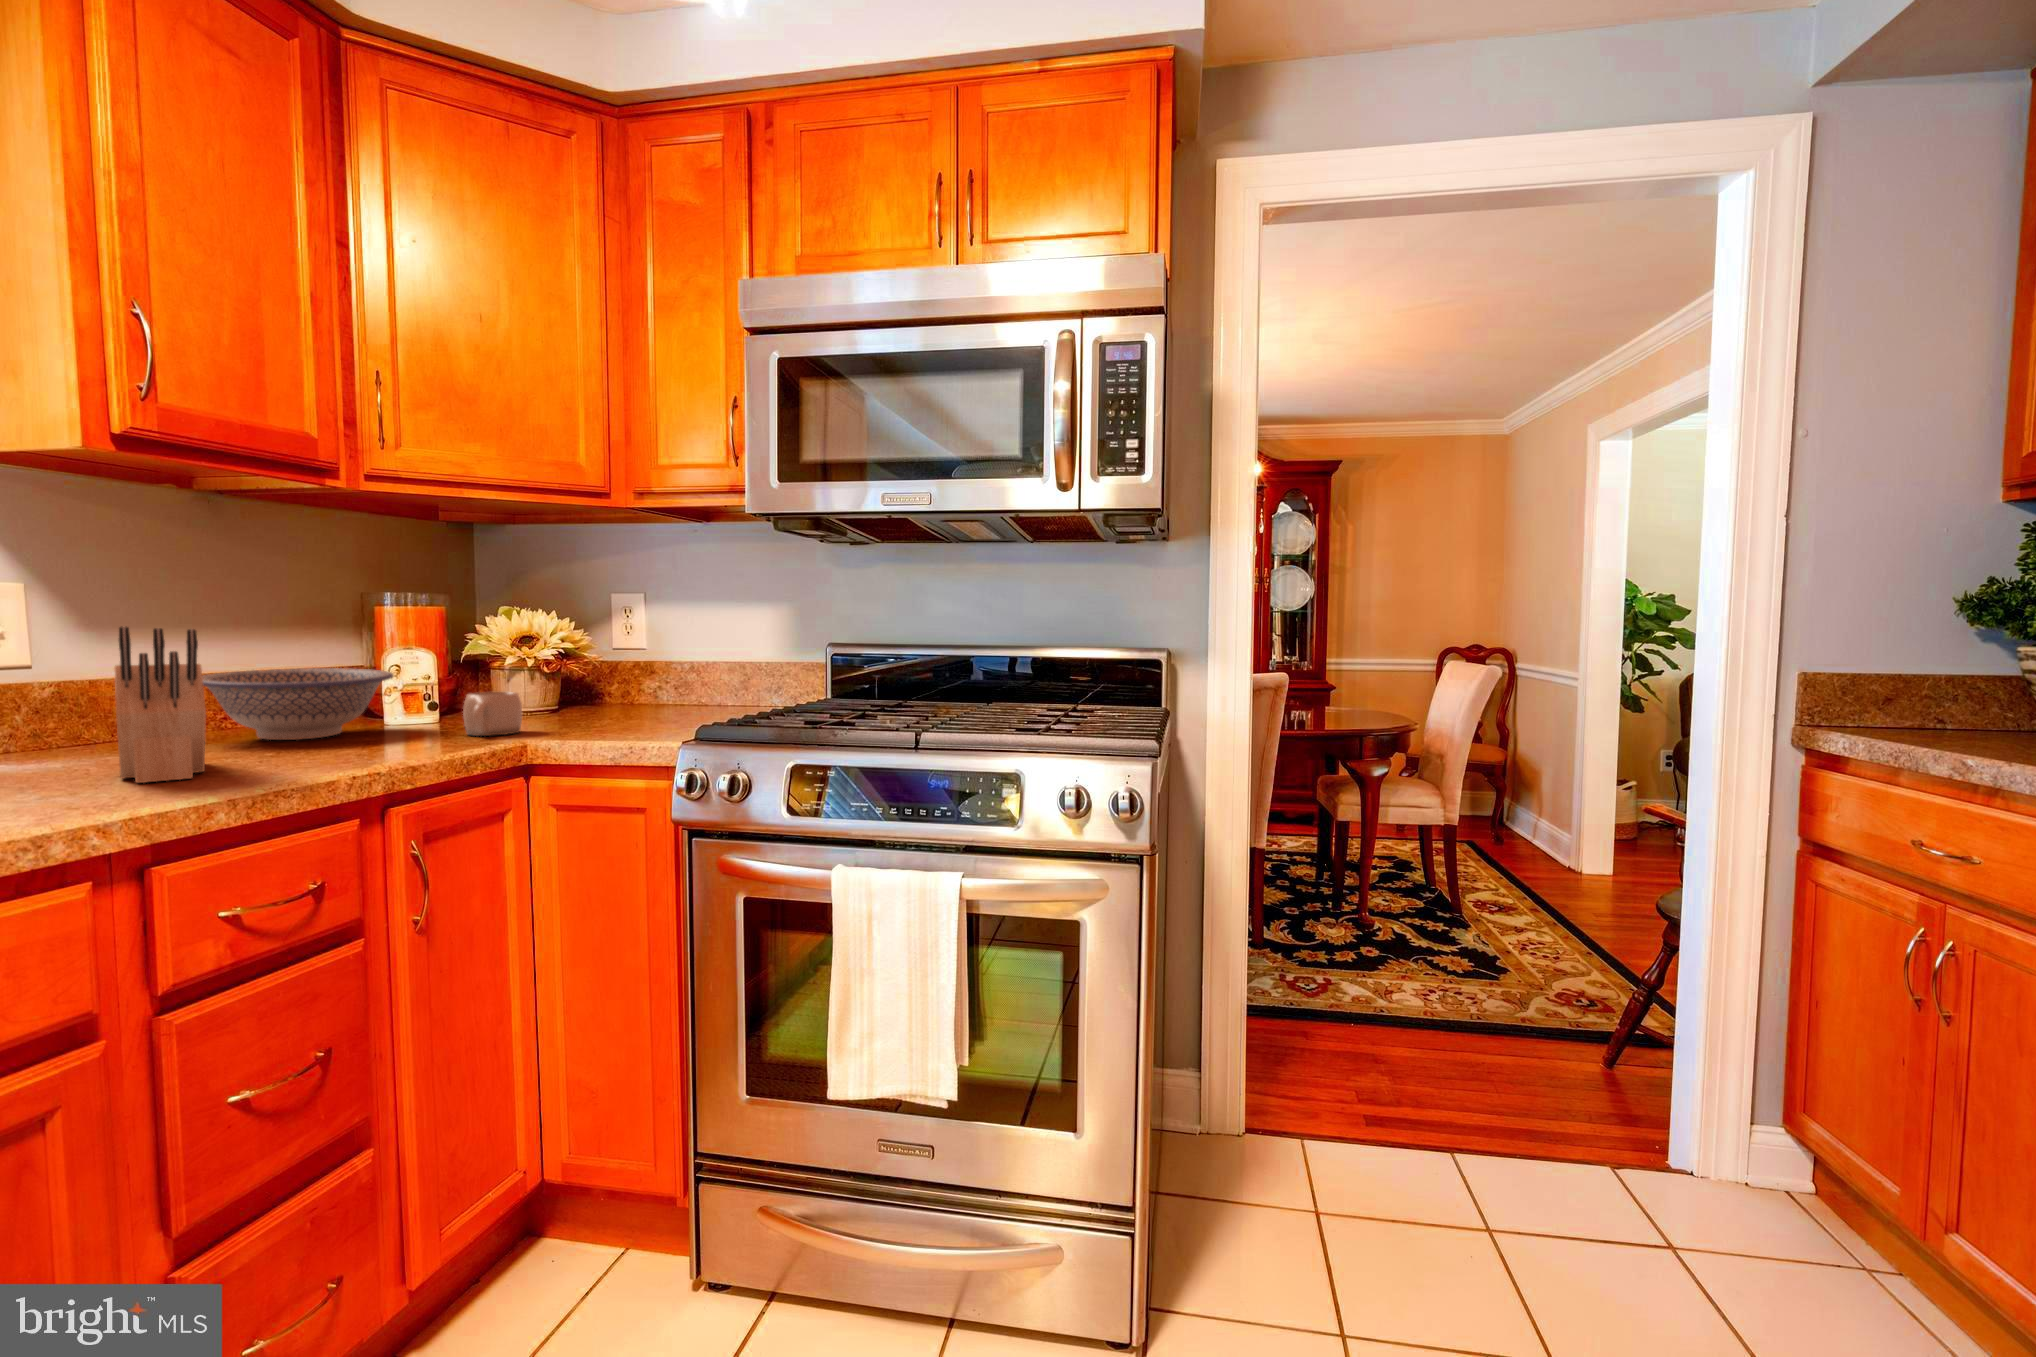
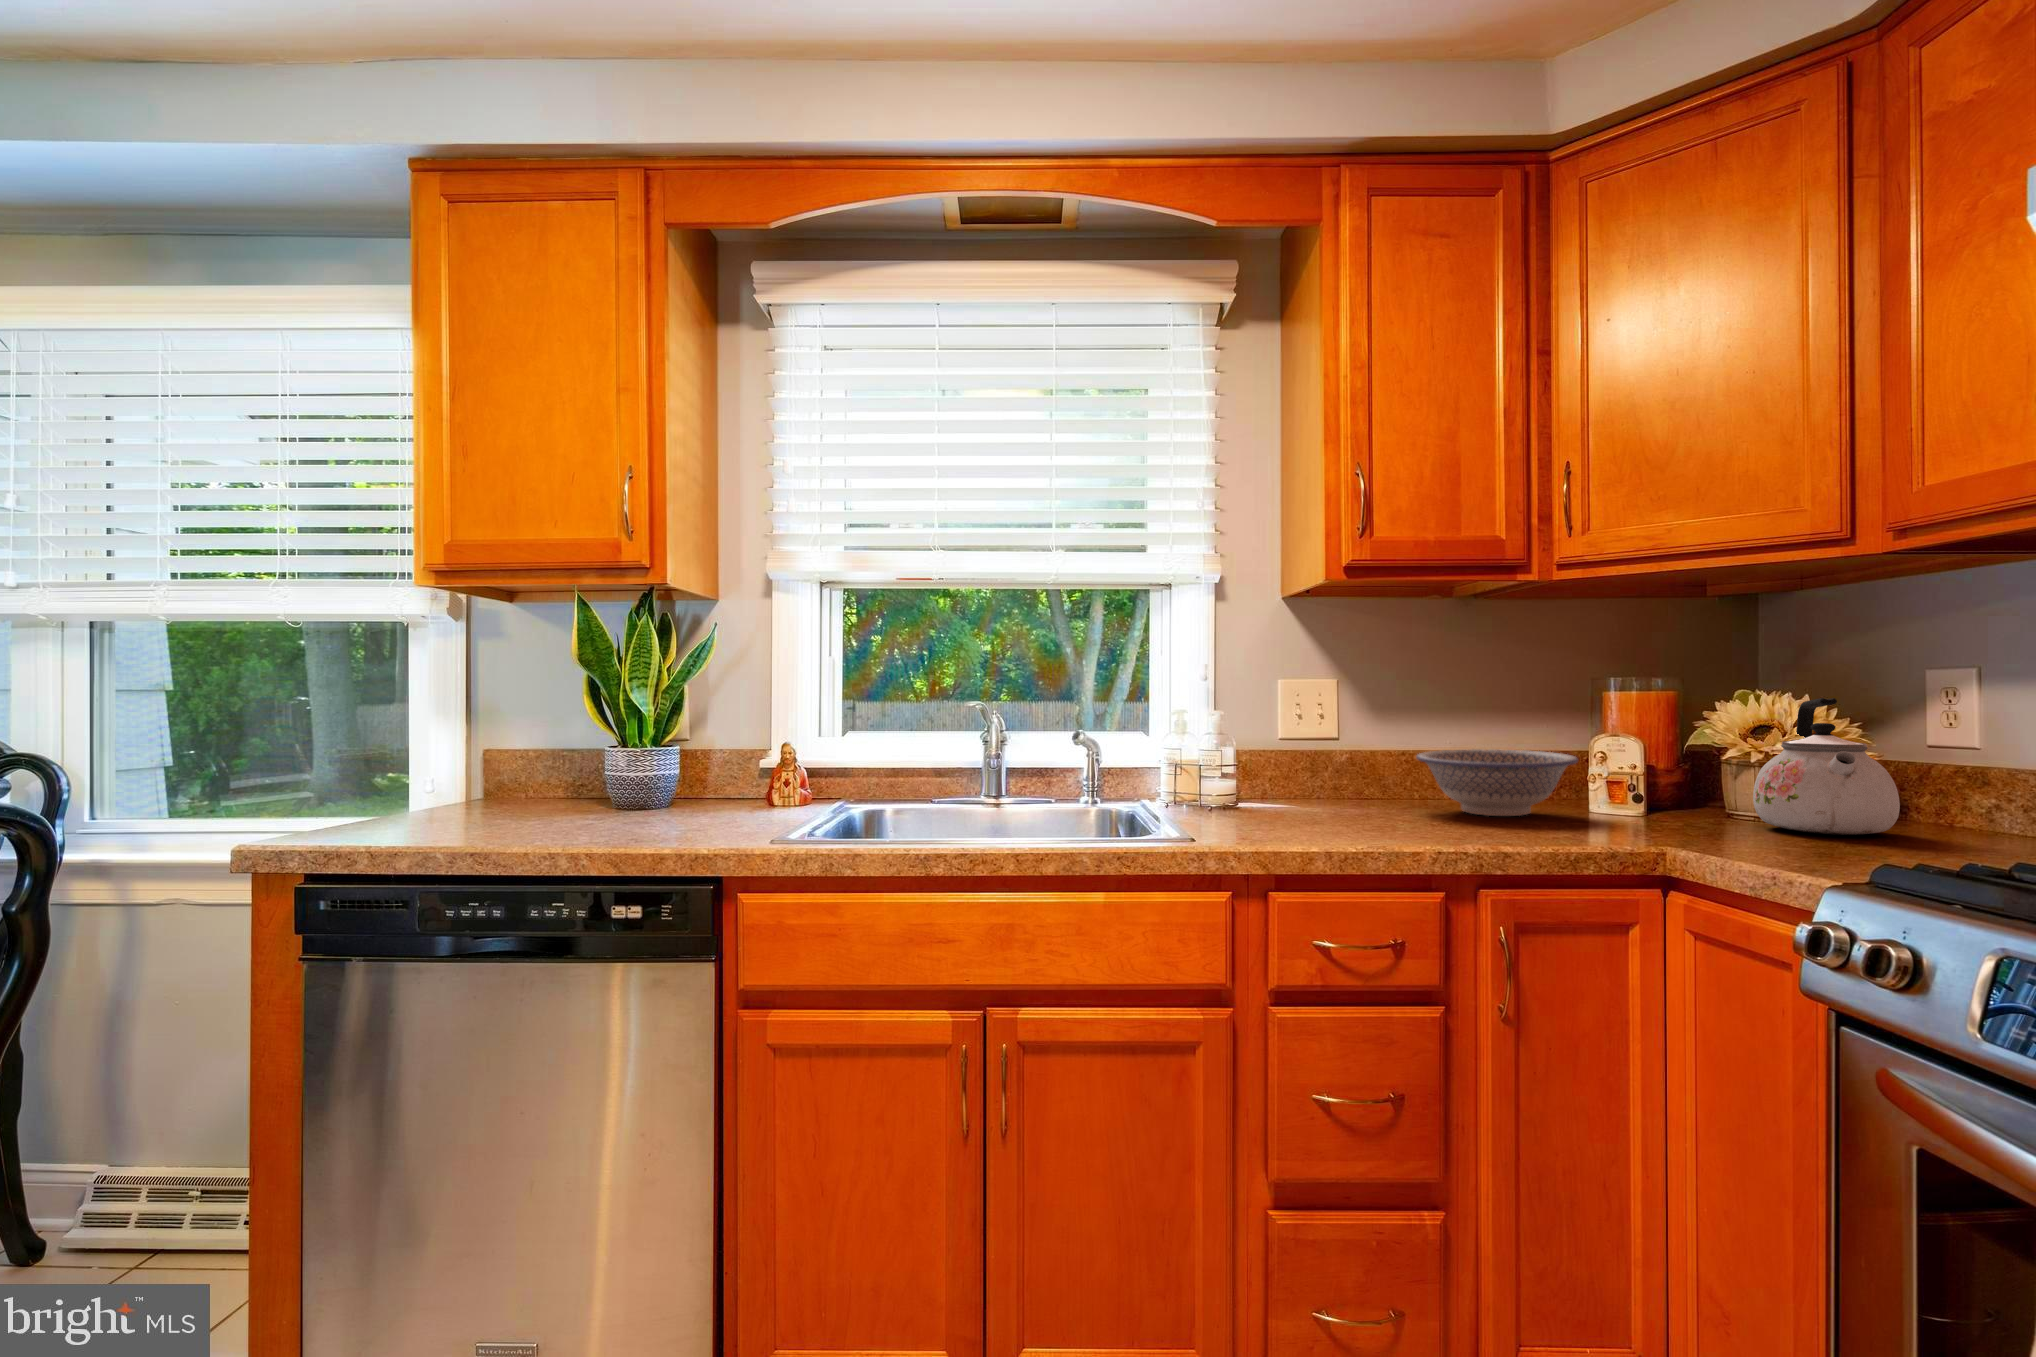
kettle: none [535,613,631,716] -> present [1753,698,1900,835]
knife block: present [114,627,206,783] -> none [1291,710,1379,832]
mug: present [463,692,522,736] -> none [1614,787,1686,839]

